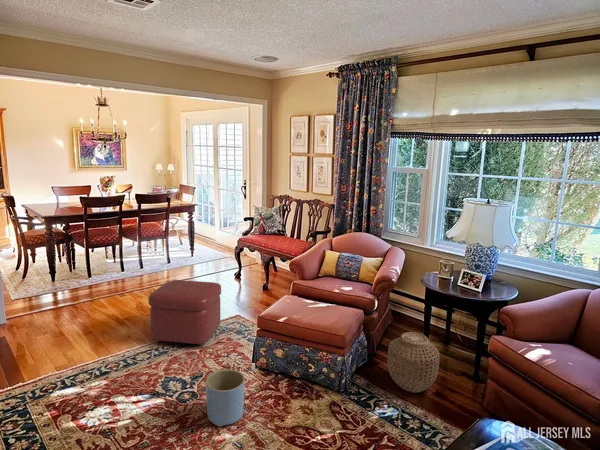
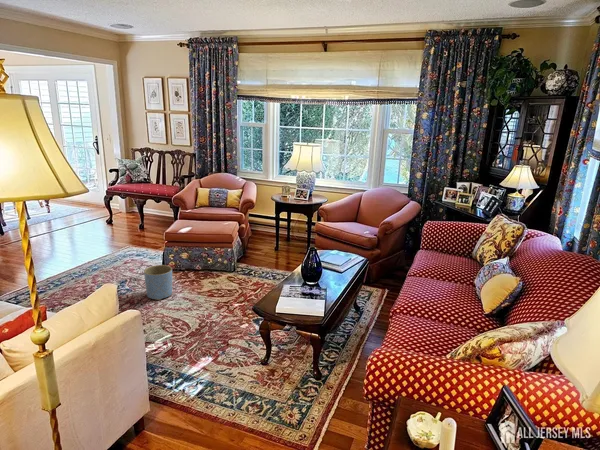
ottoman: present [148,280,221,346] -> none [59,219,121,270]
woven basket: present [387,332,440,392] -> none [257,230,289,266]

